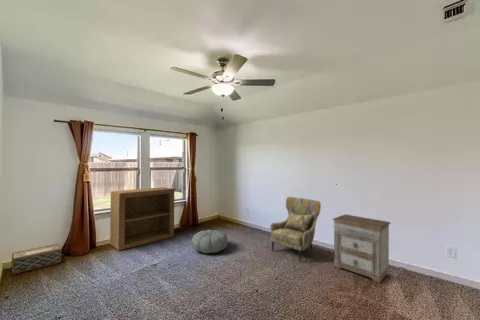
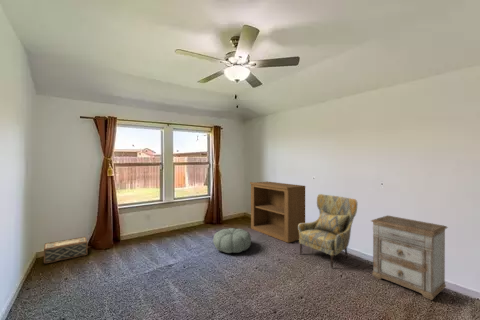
bookshelf: present [110,187,175,250] -> present [250,182,305,243]

